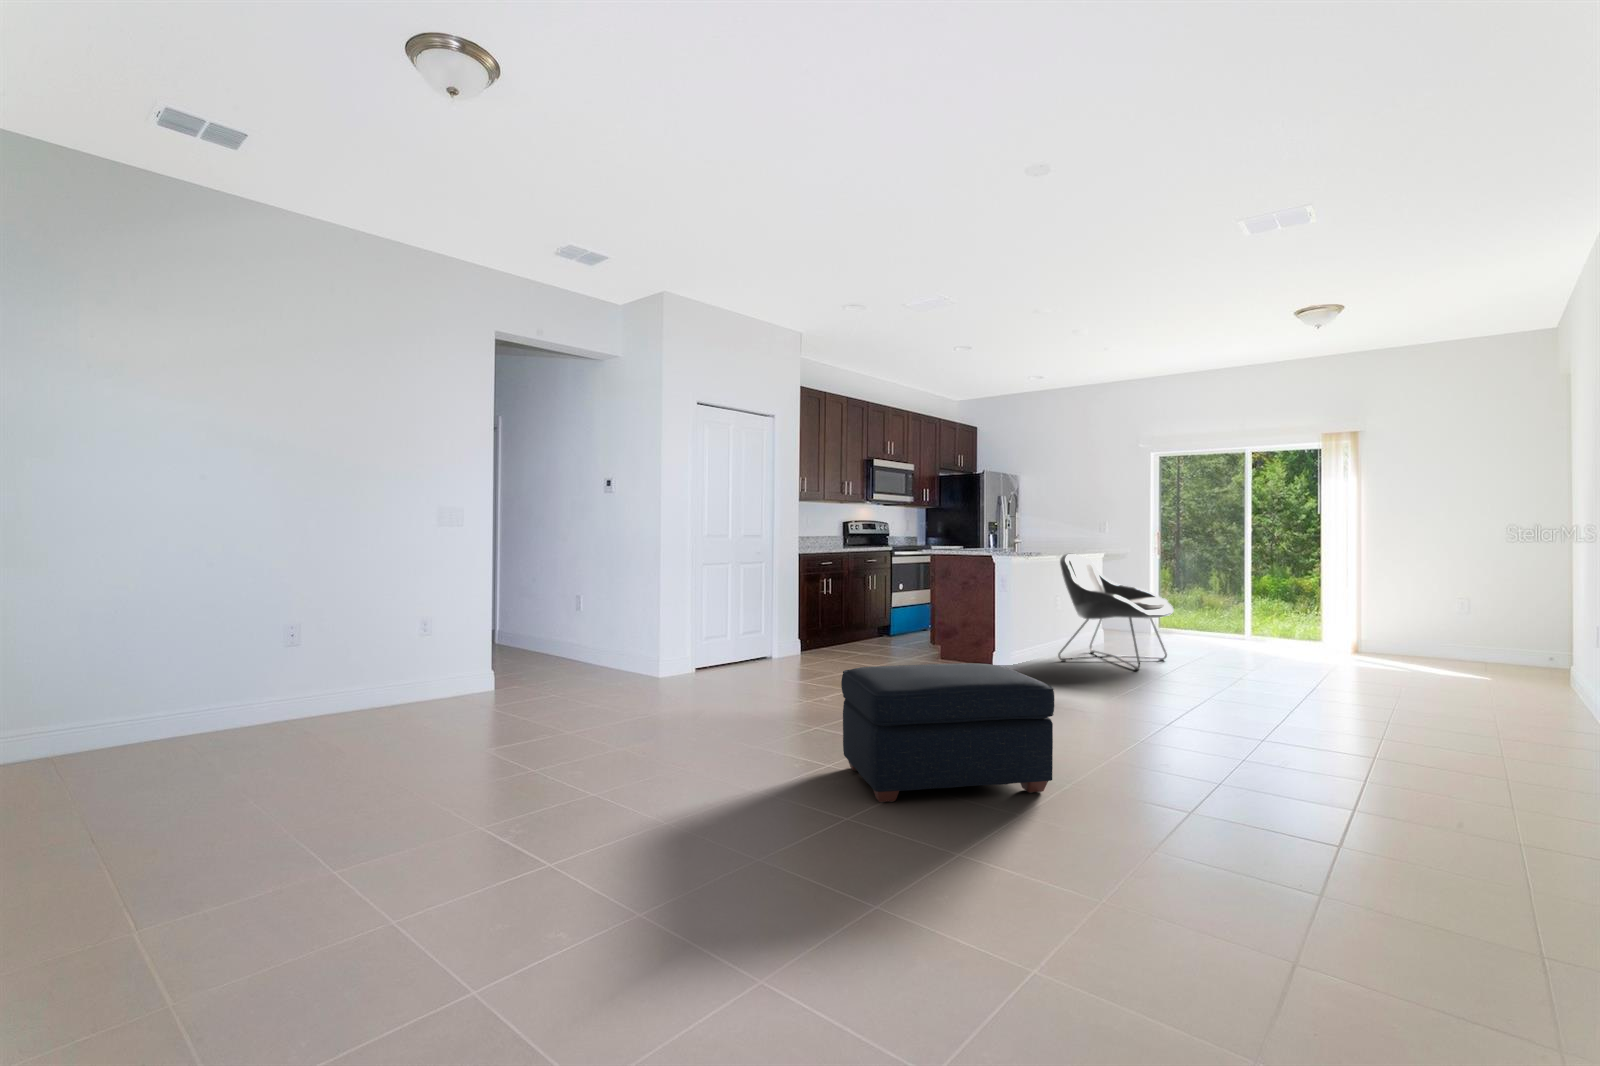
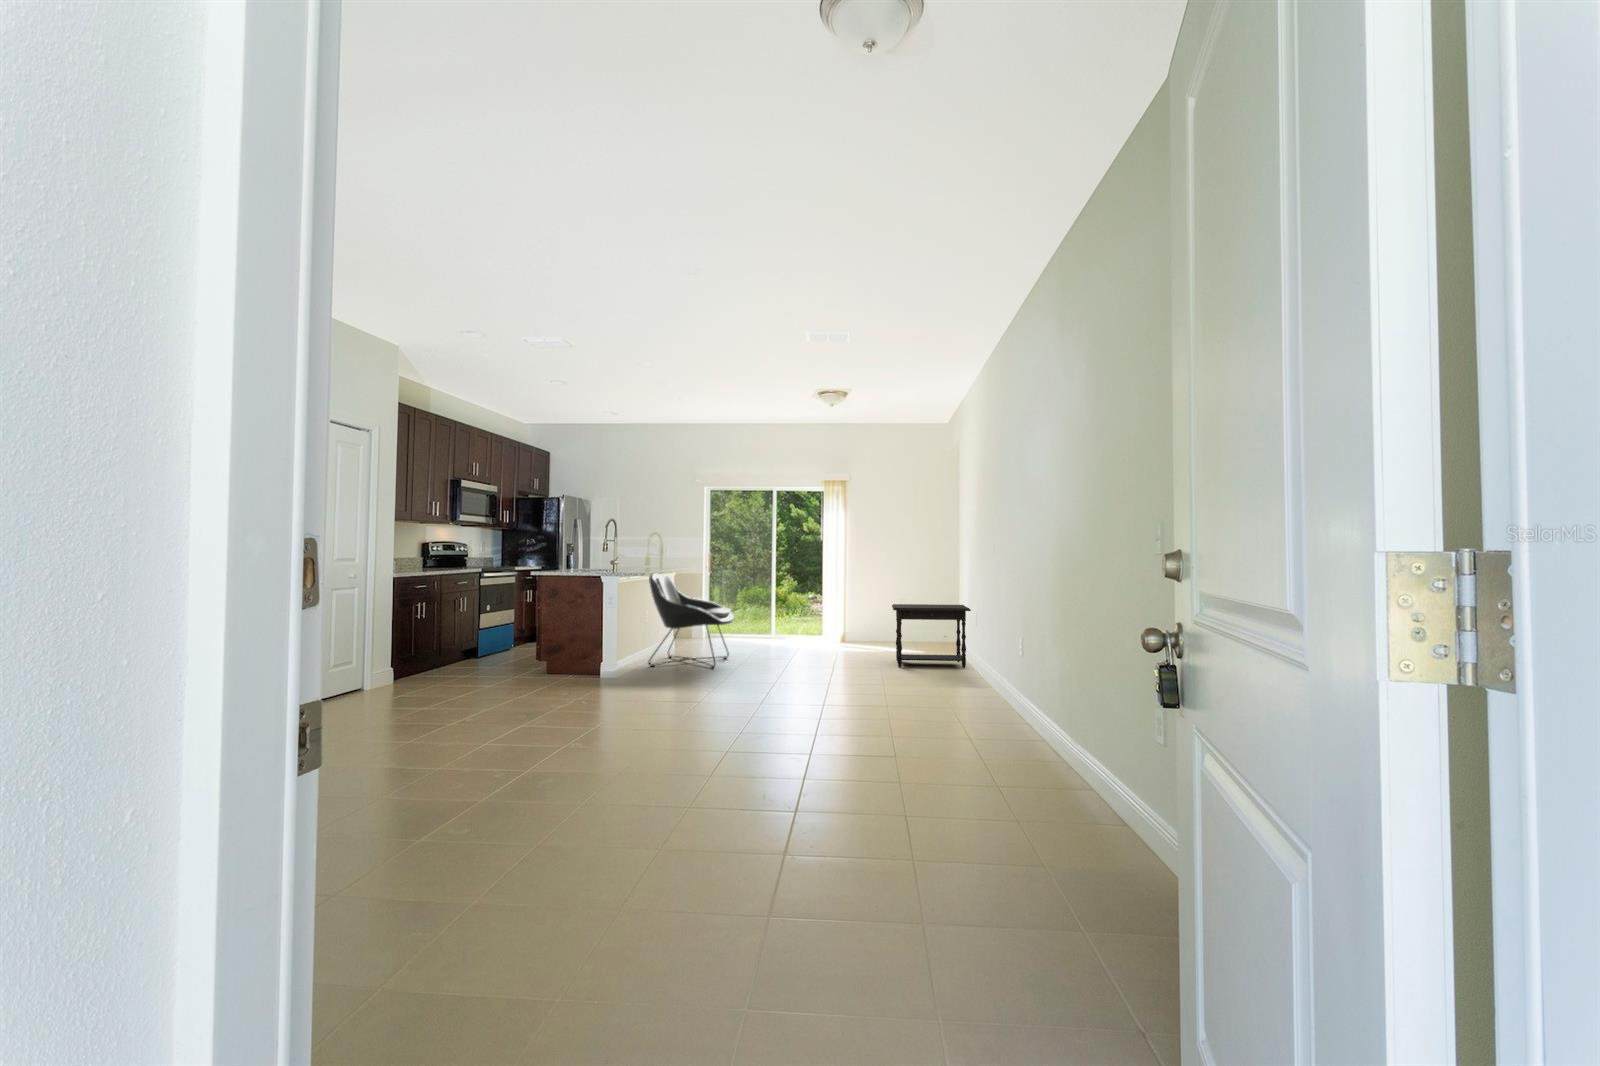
side table: none [1424,604,1586,714] -> present [892,604,971,668]
ottoman: present [841,663,1055,802] -> none [538,668,719,789]

